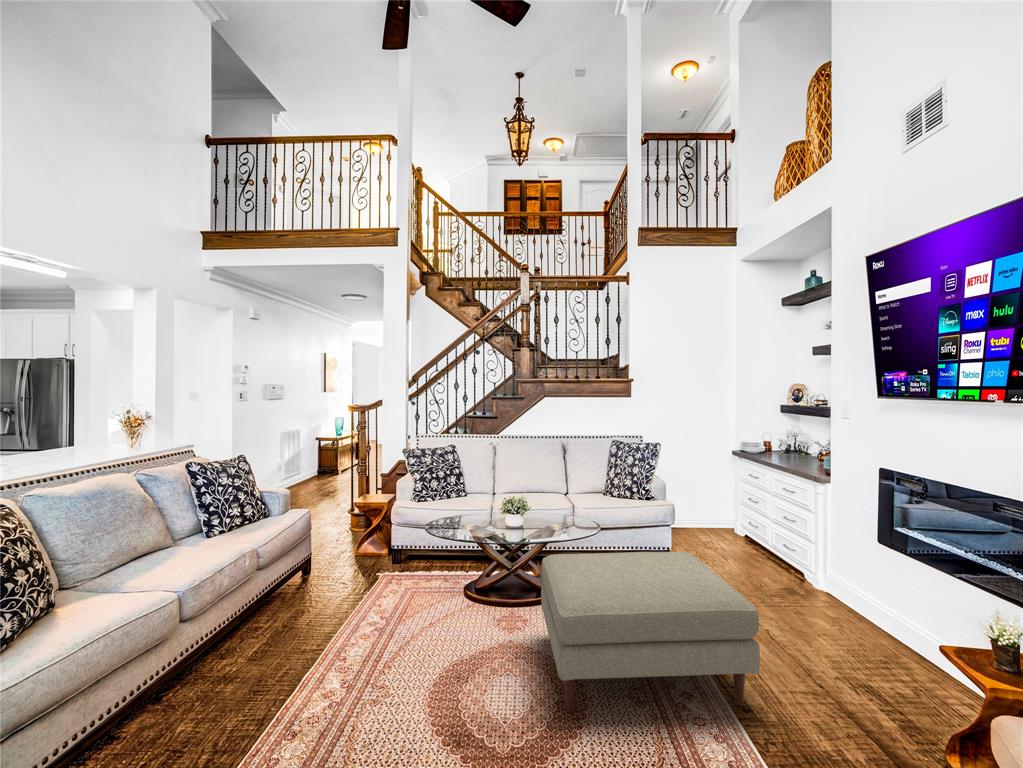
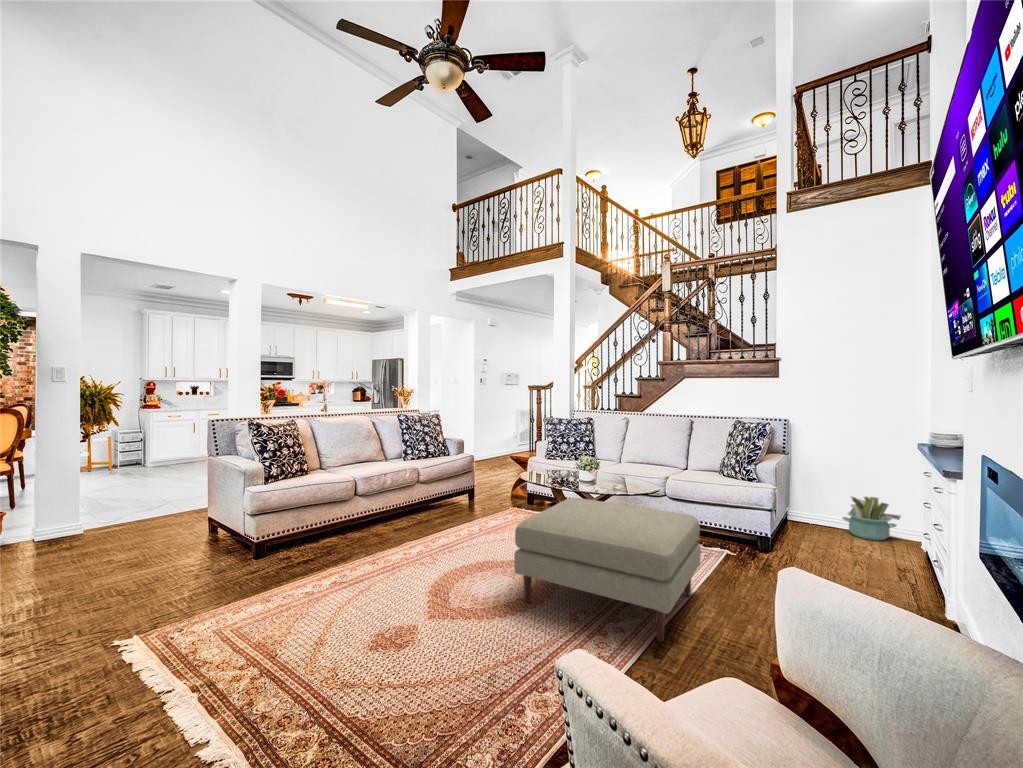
decorative plant: none [691,498,732,536] -> present [843,497,901,540]

